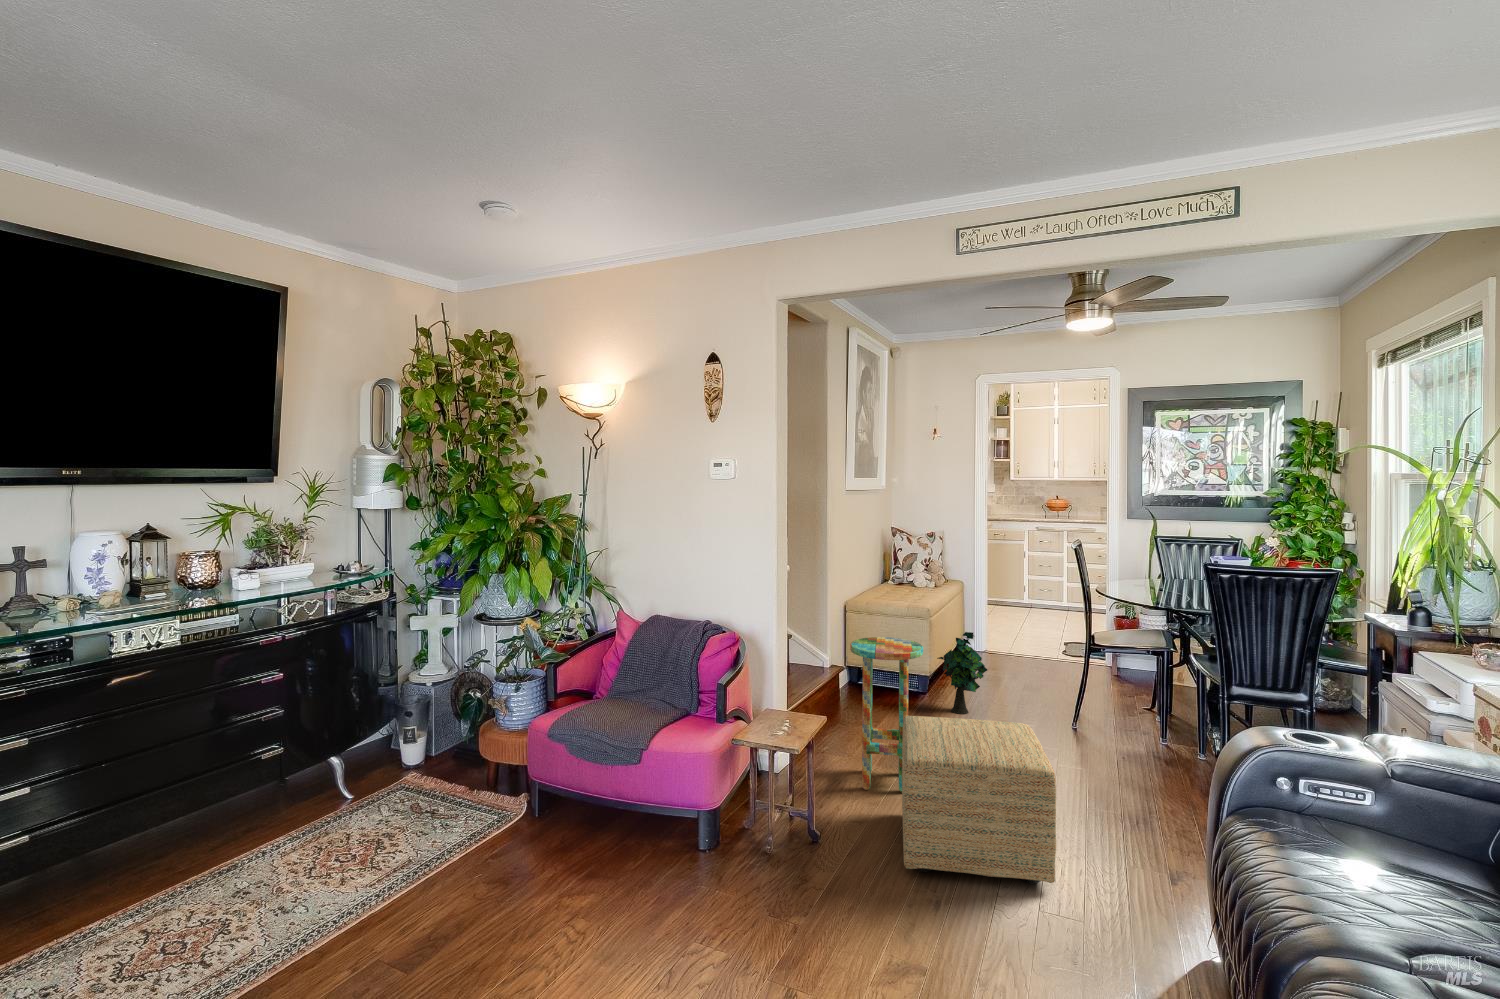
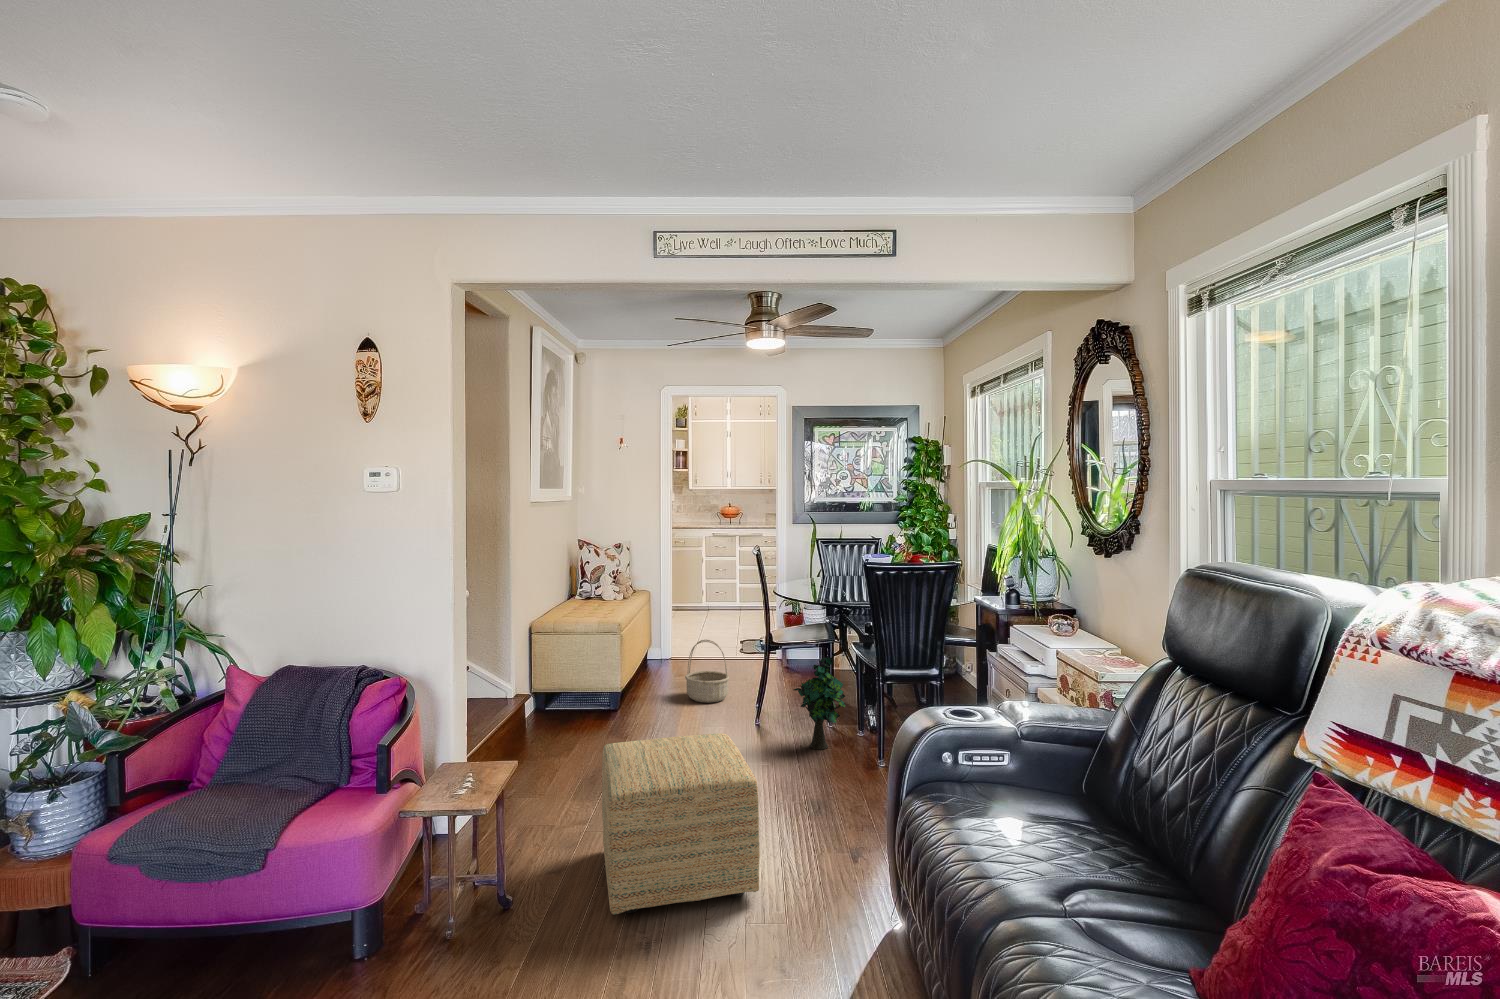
decorative plant: present [937,632,987,714] -> present [793,658,846,750]
basket: none [997,634,1045,699] -> present [685,640,730,703]
side table: present [850,637,923,793] -> none [541,660,620,831]

